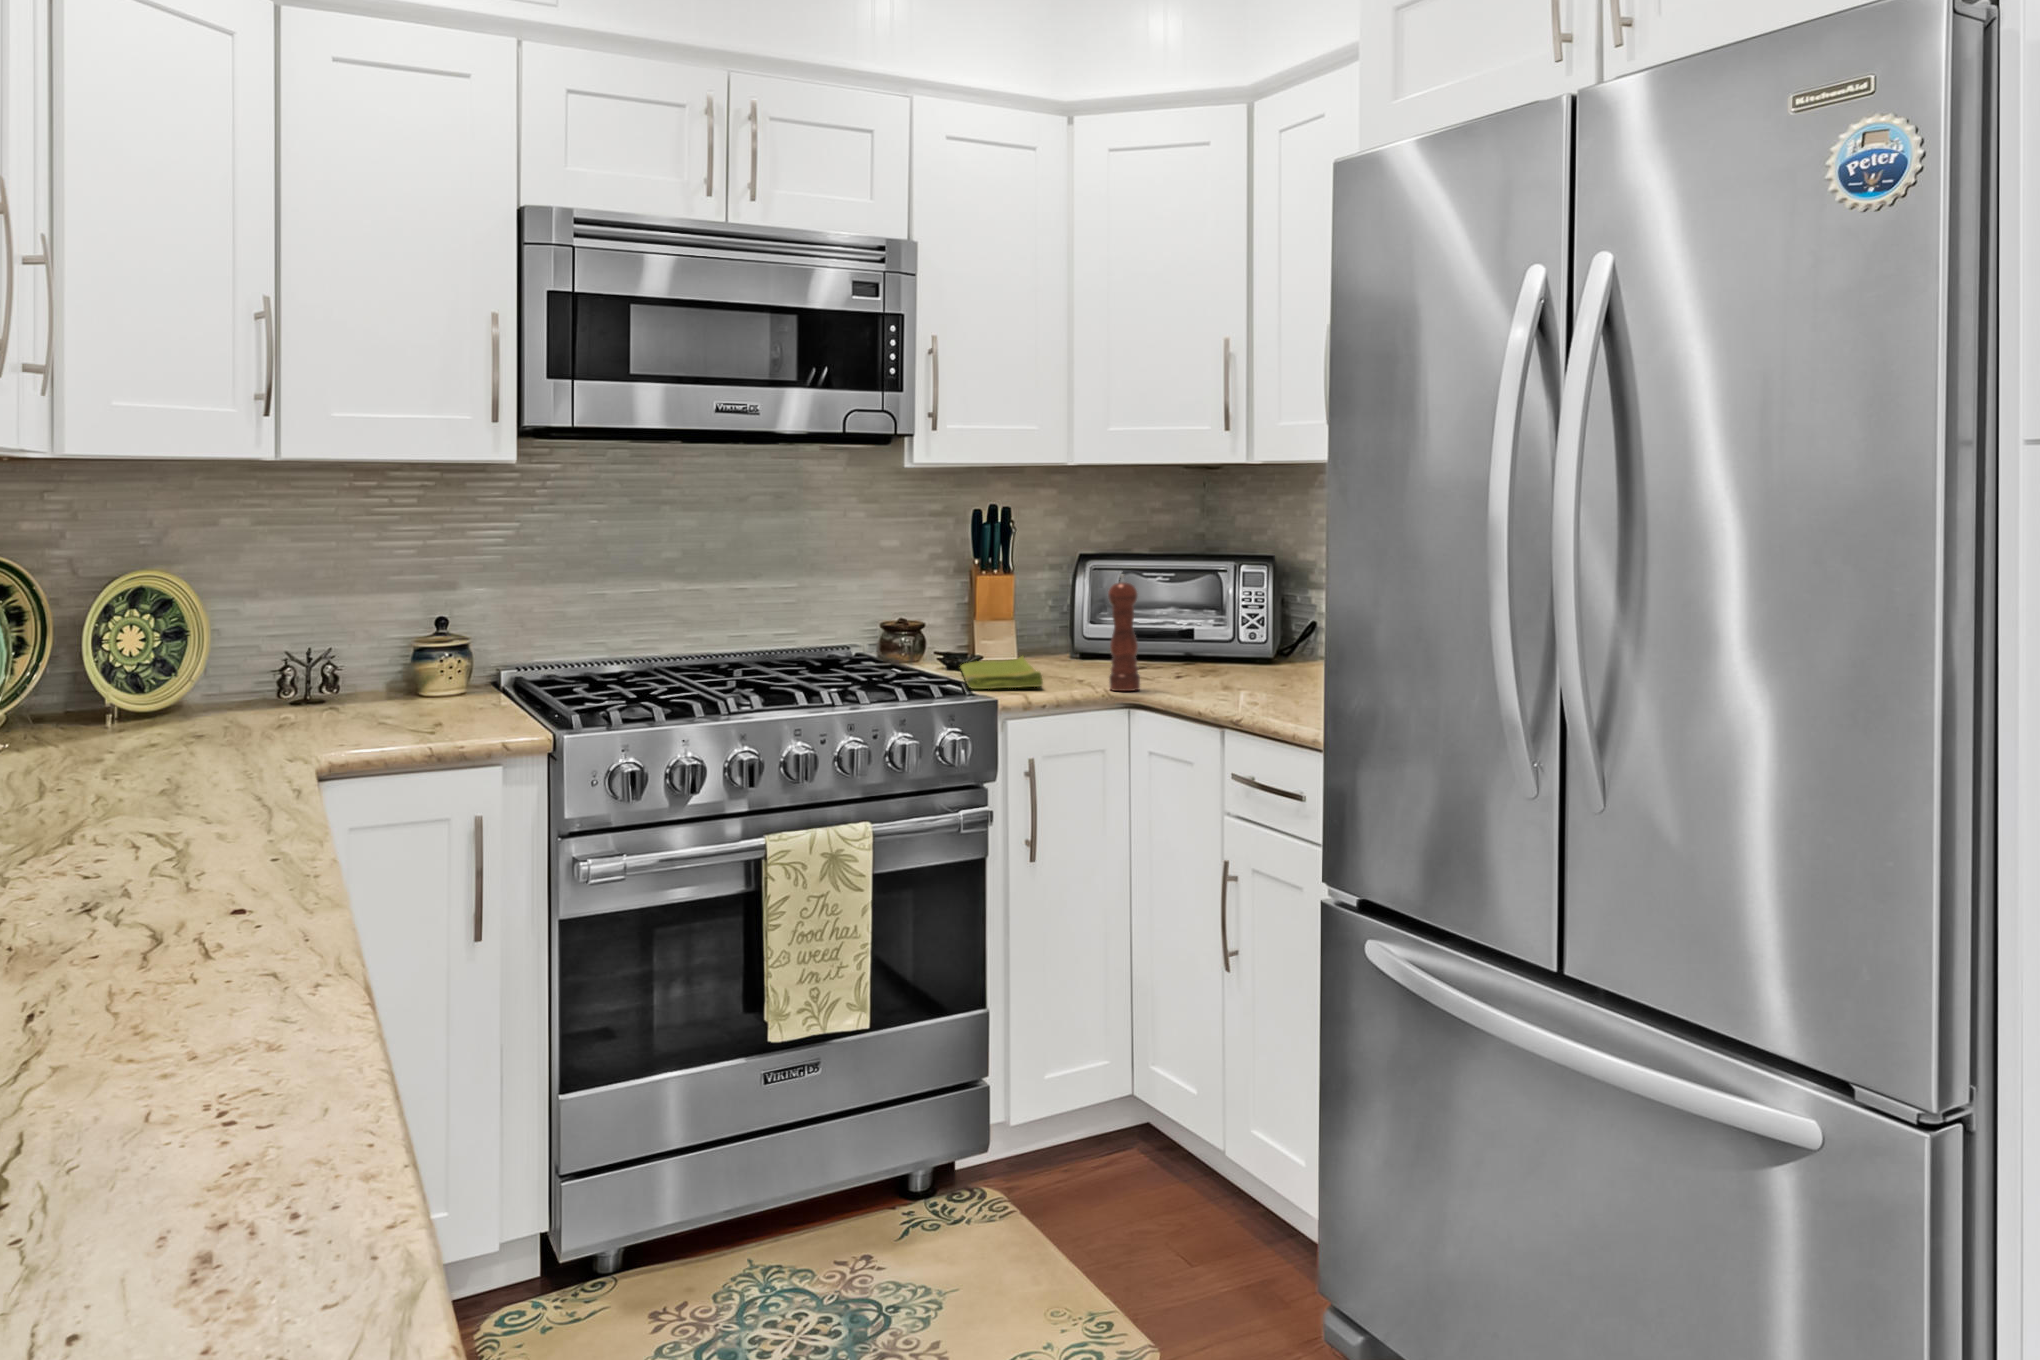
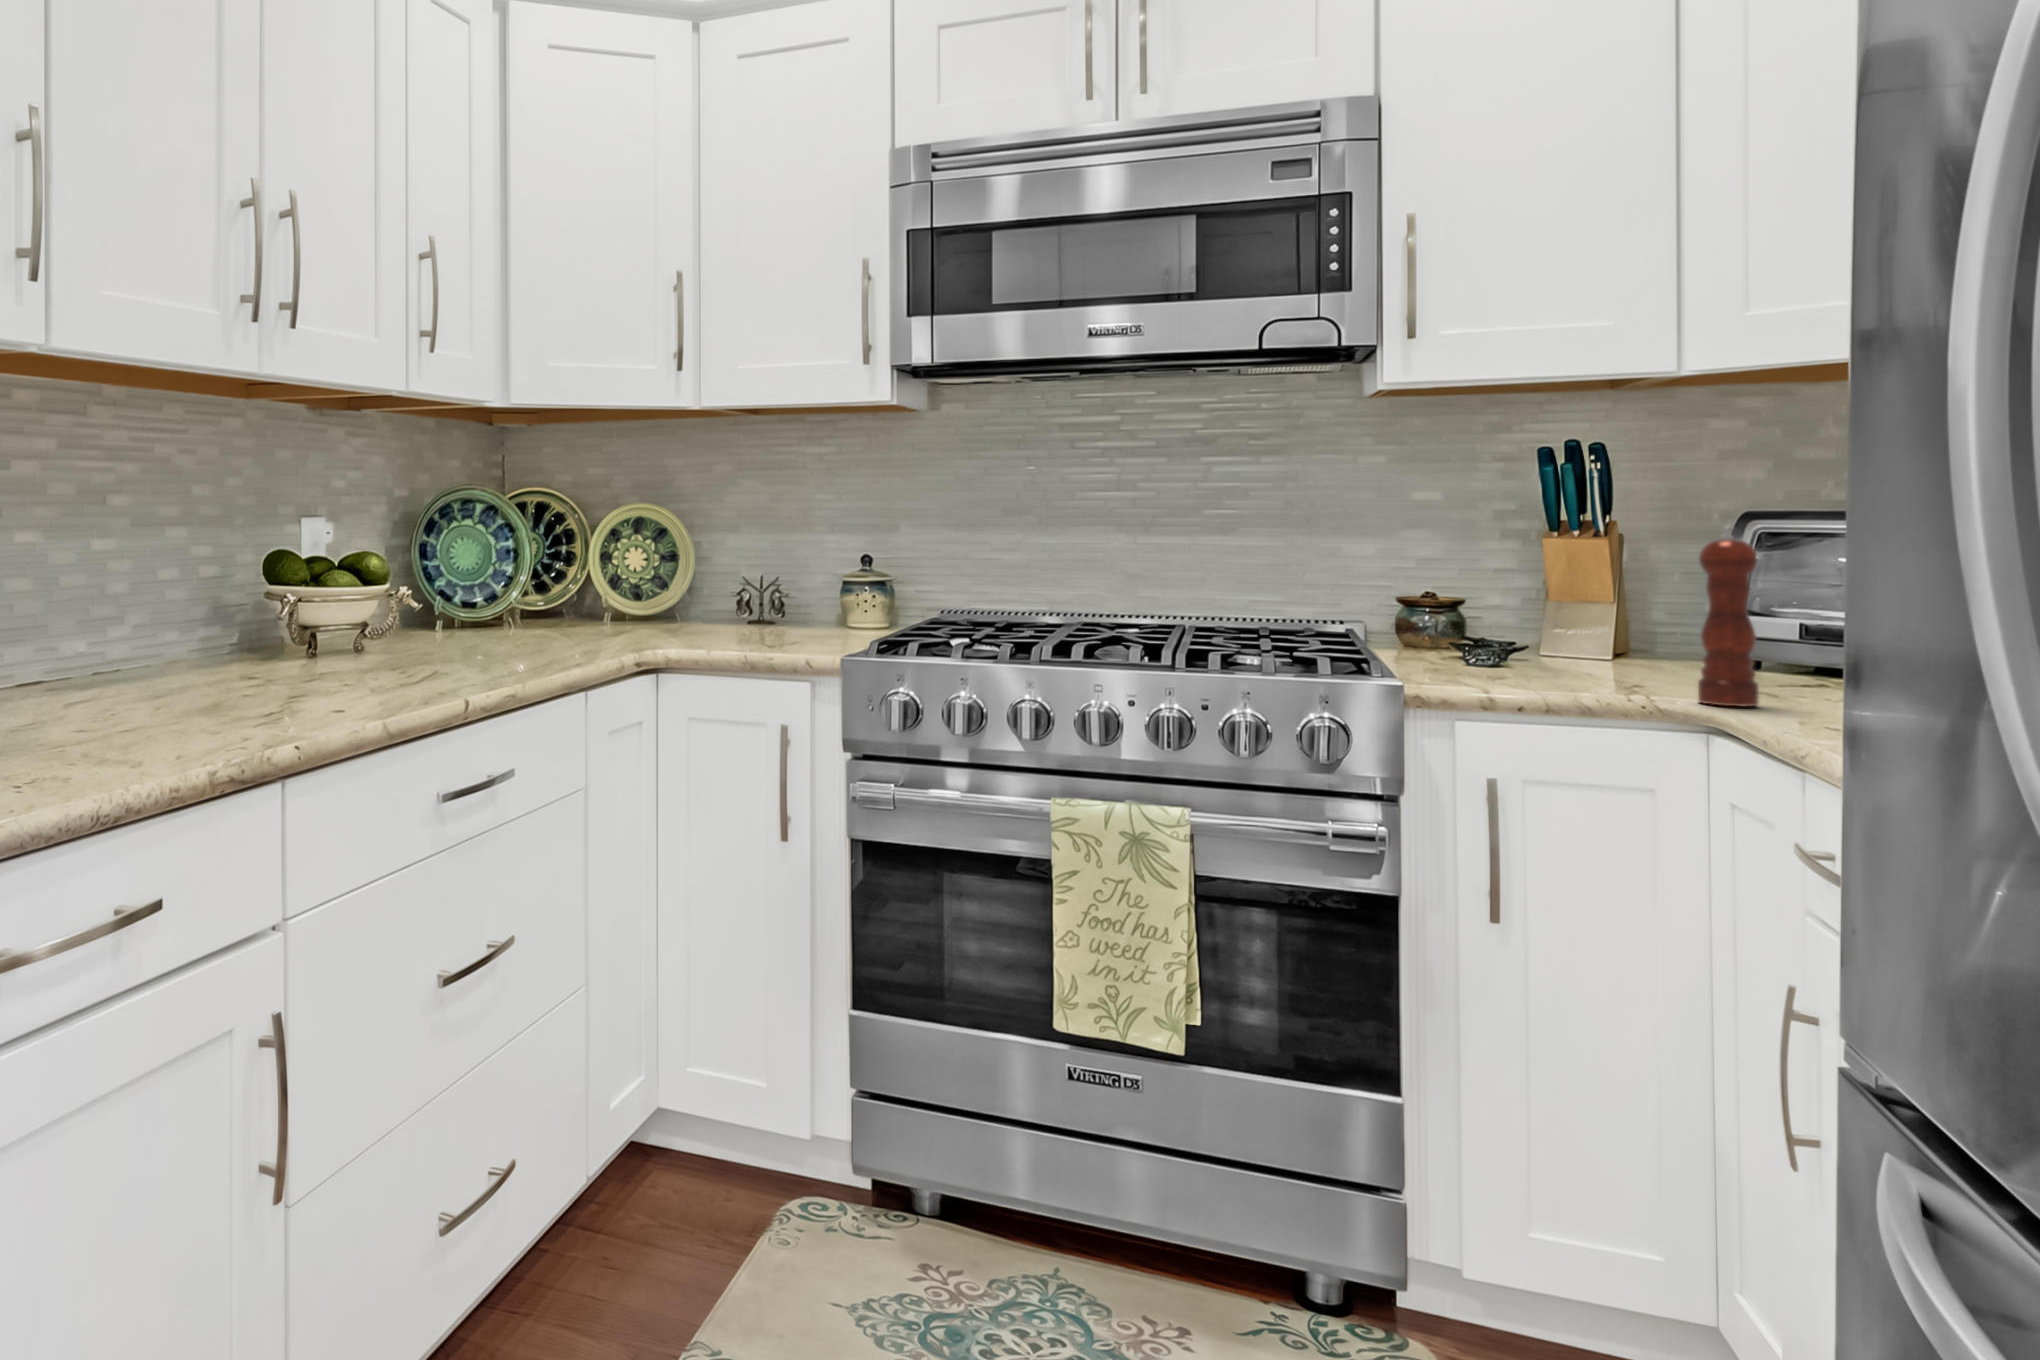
dish towel: present [961,656,1043,689] -> none [1455,647,1644,684]

